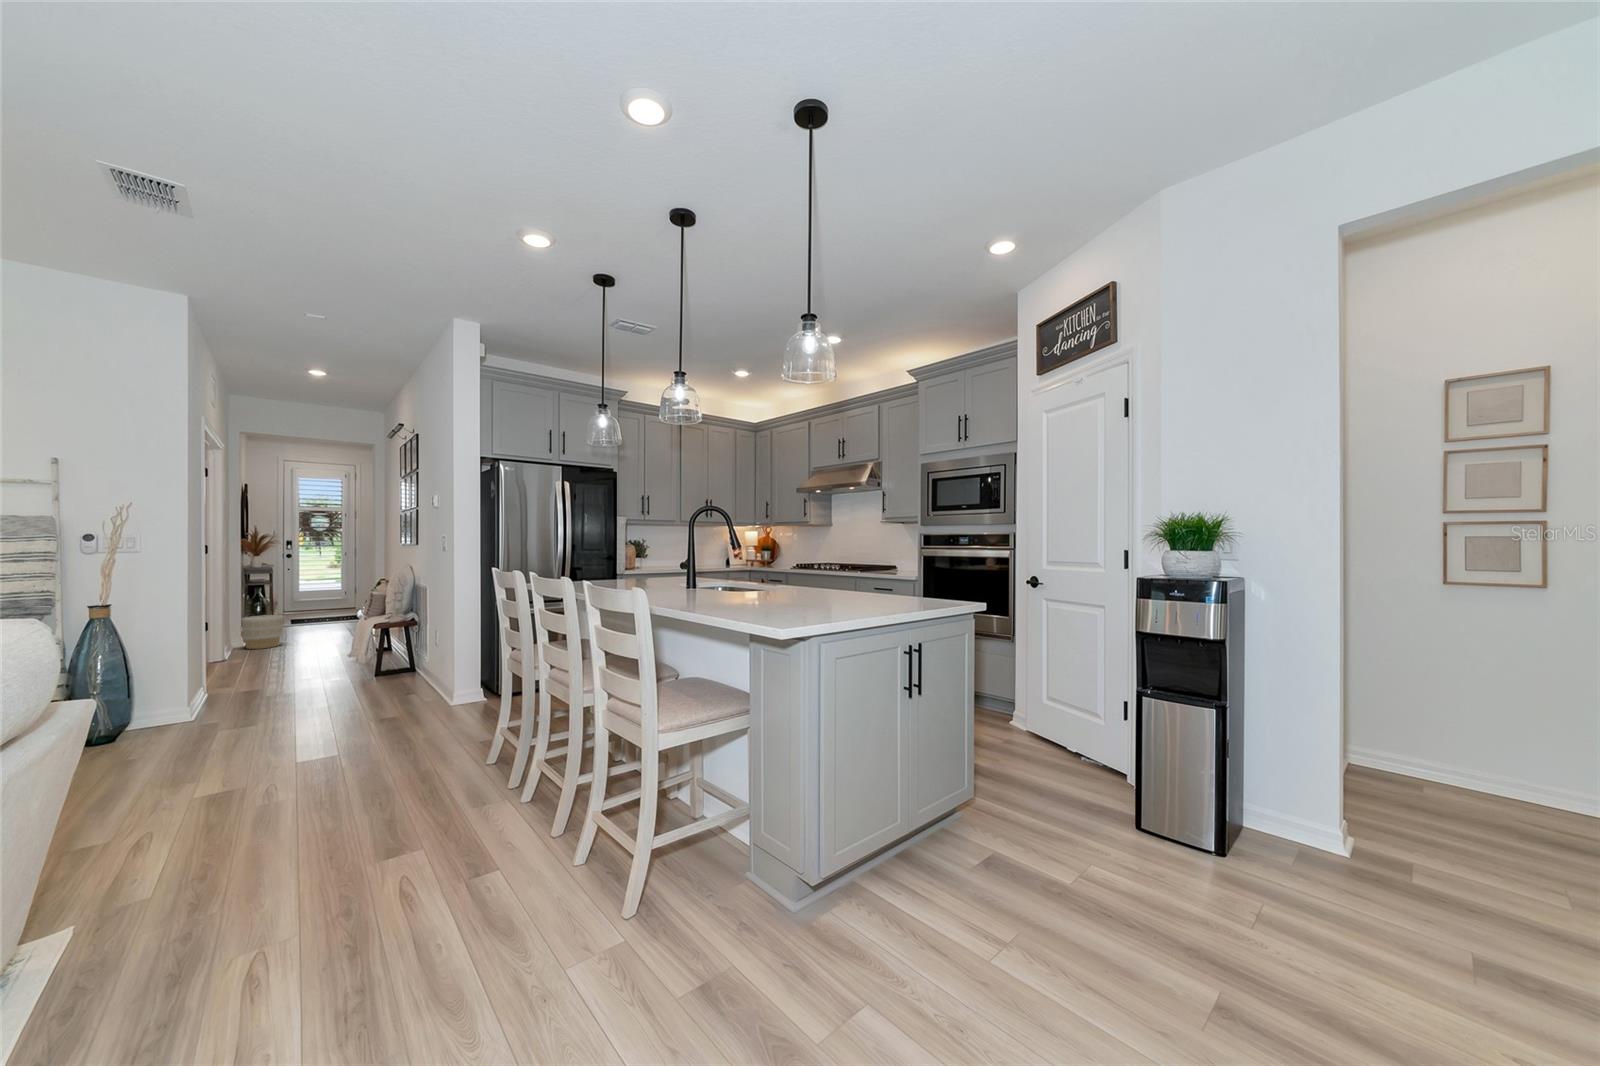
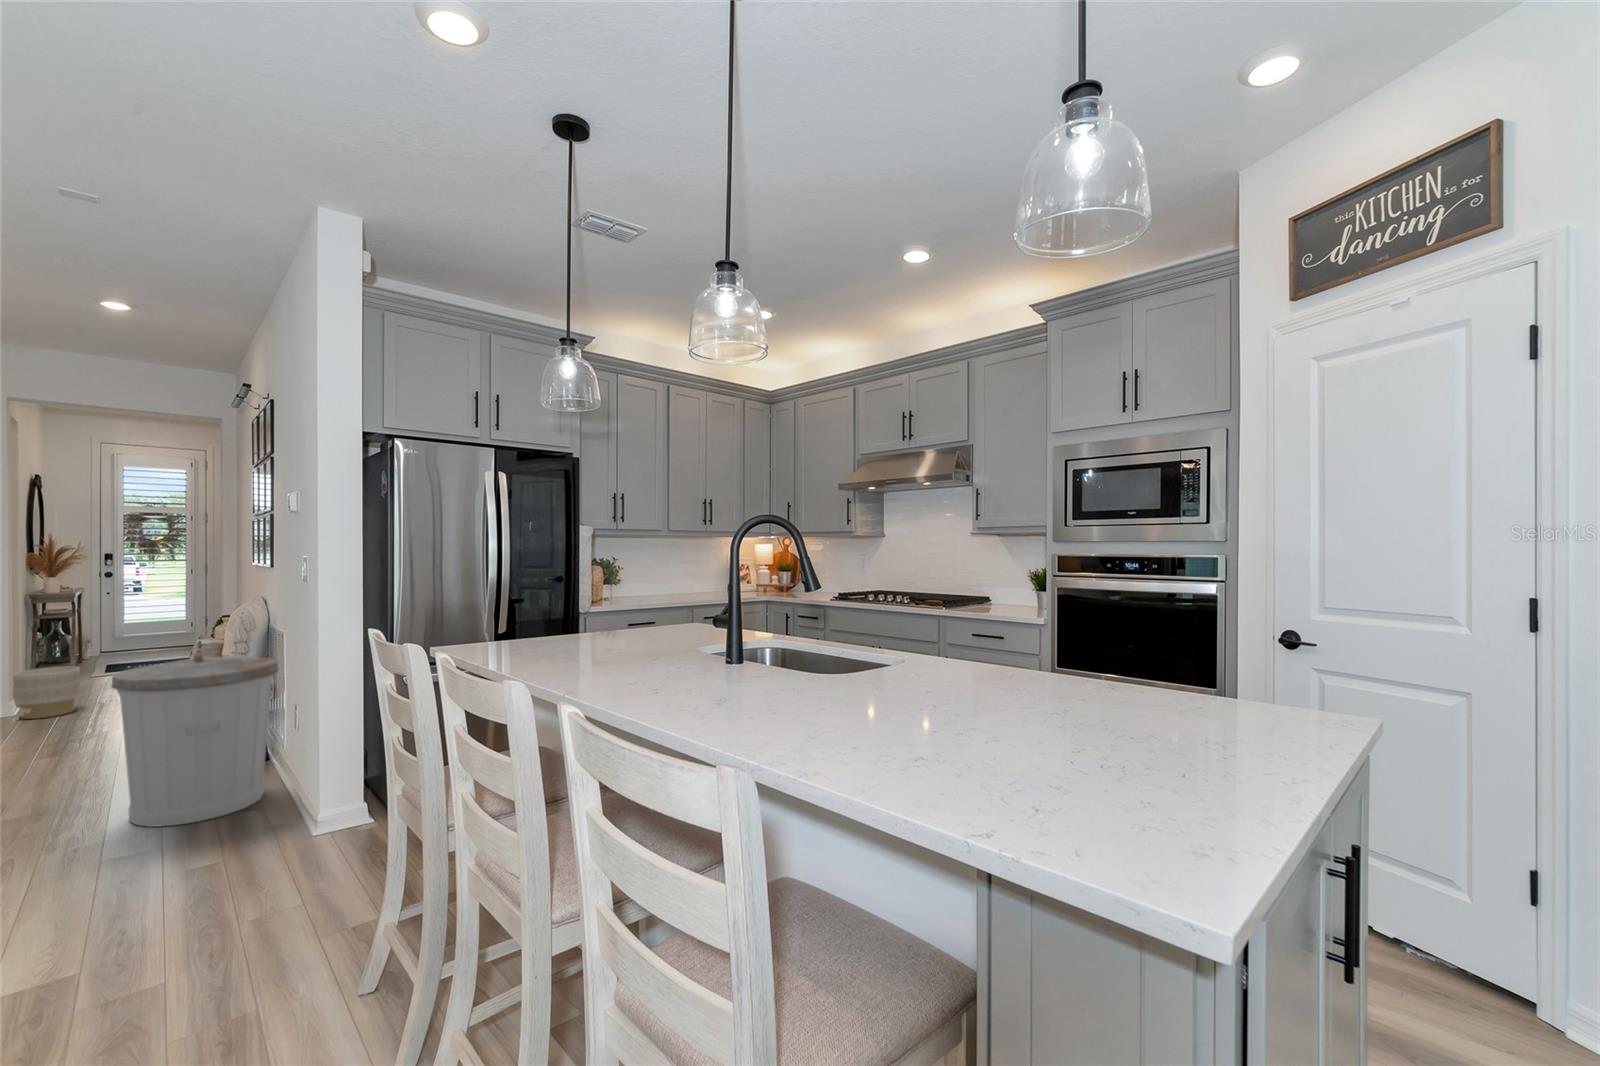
trash can: none [329,595,427,700] -> present [111,653,278,827]

